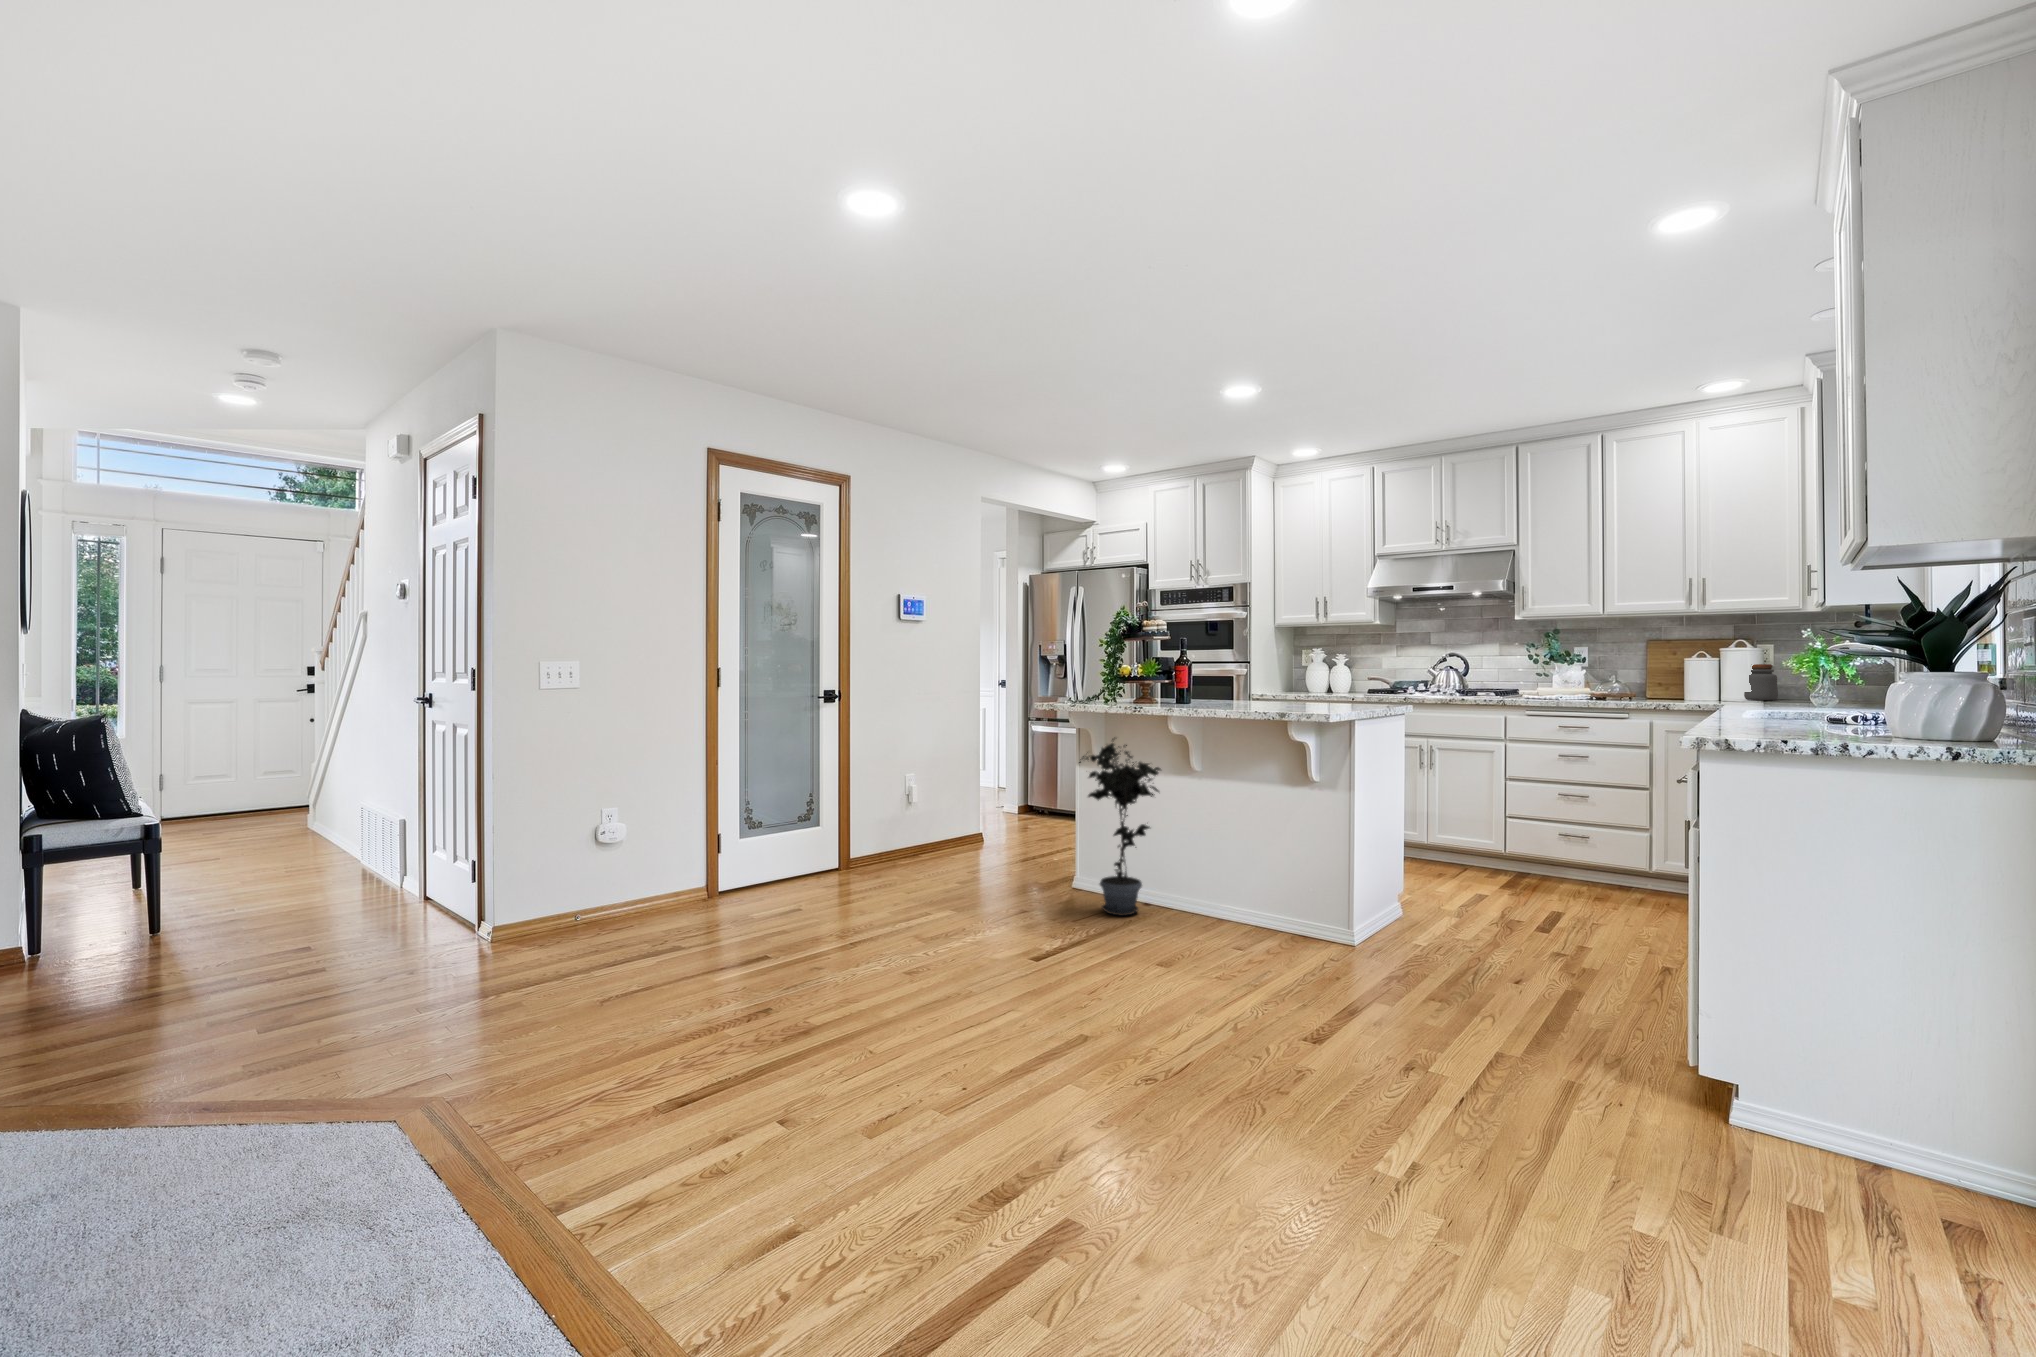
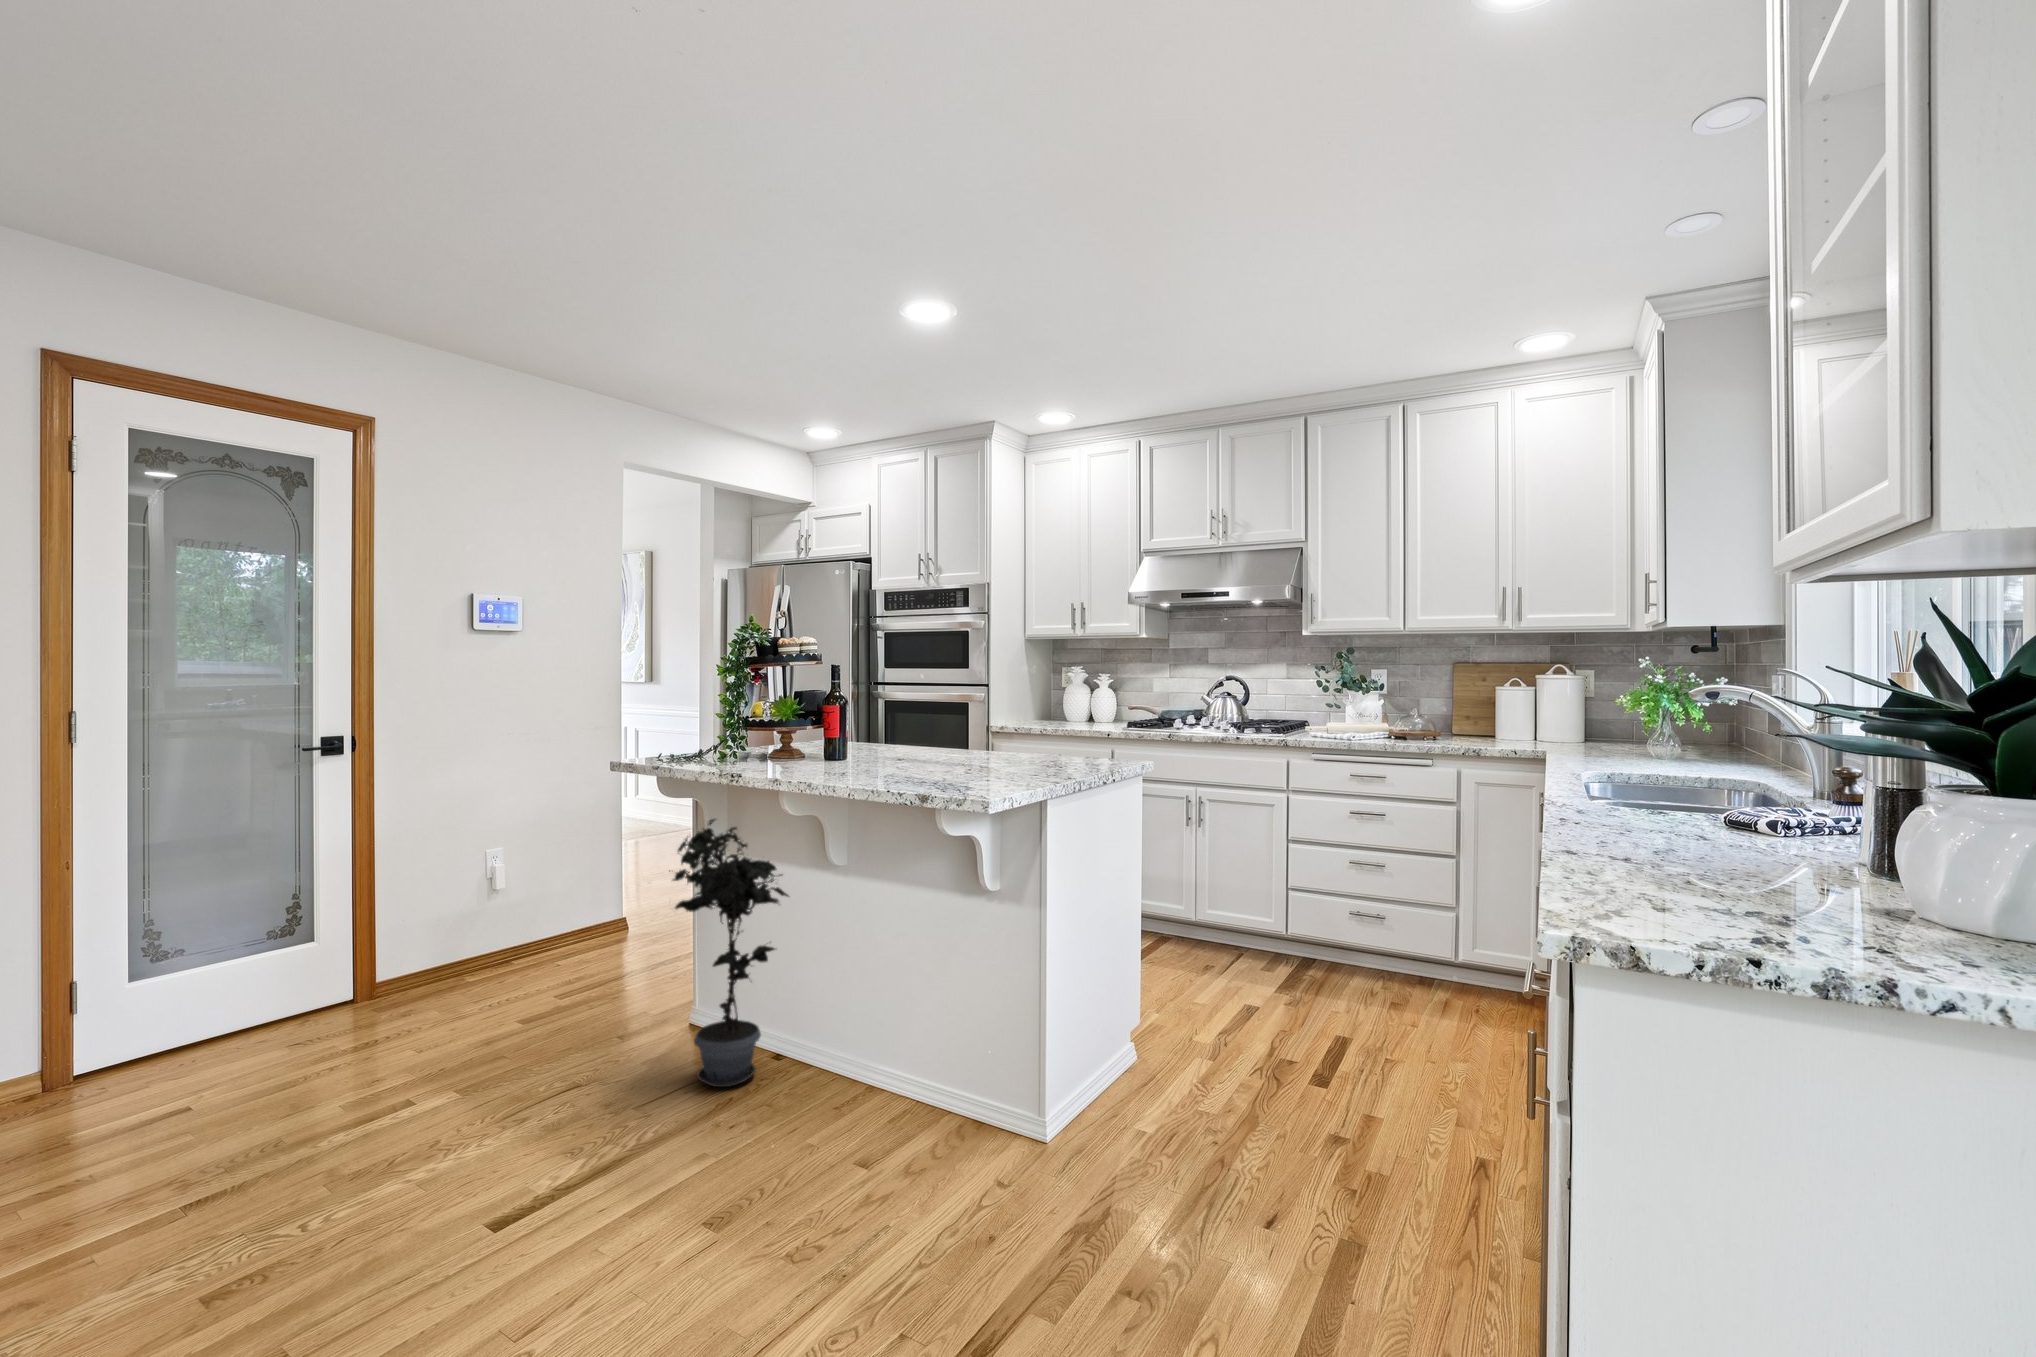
jar: present [1744,664,1778,700] -> none [1562,697,1601,742]

